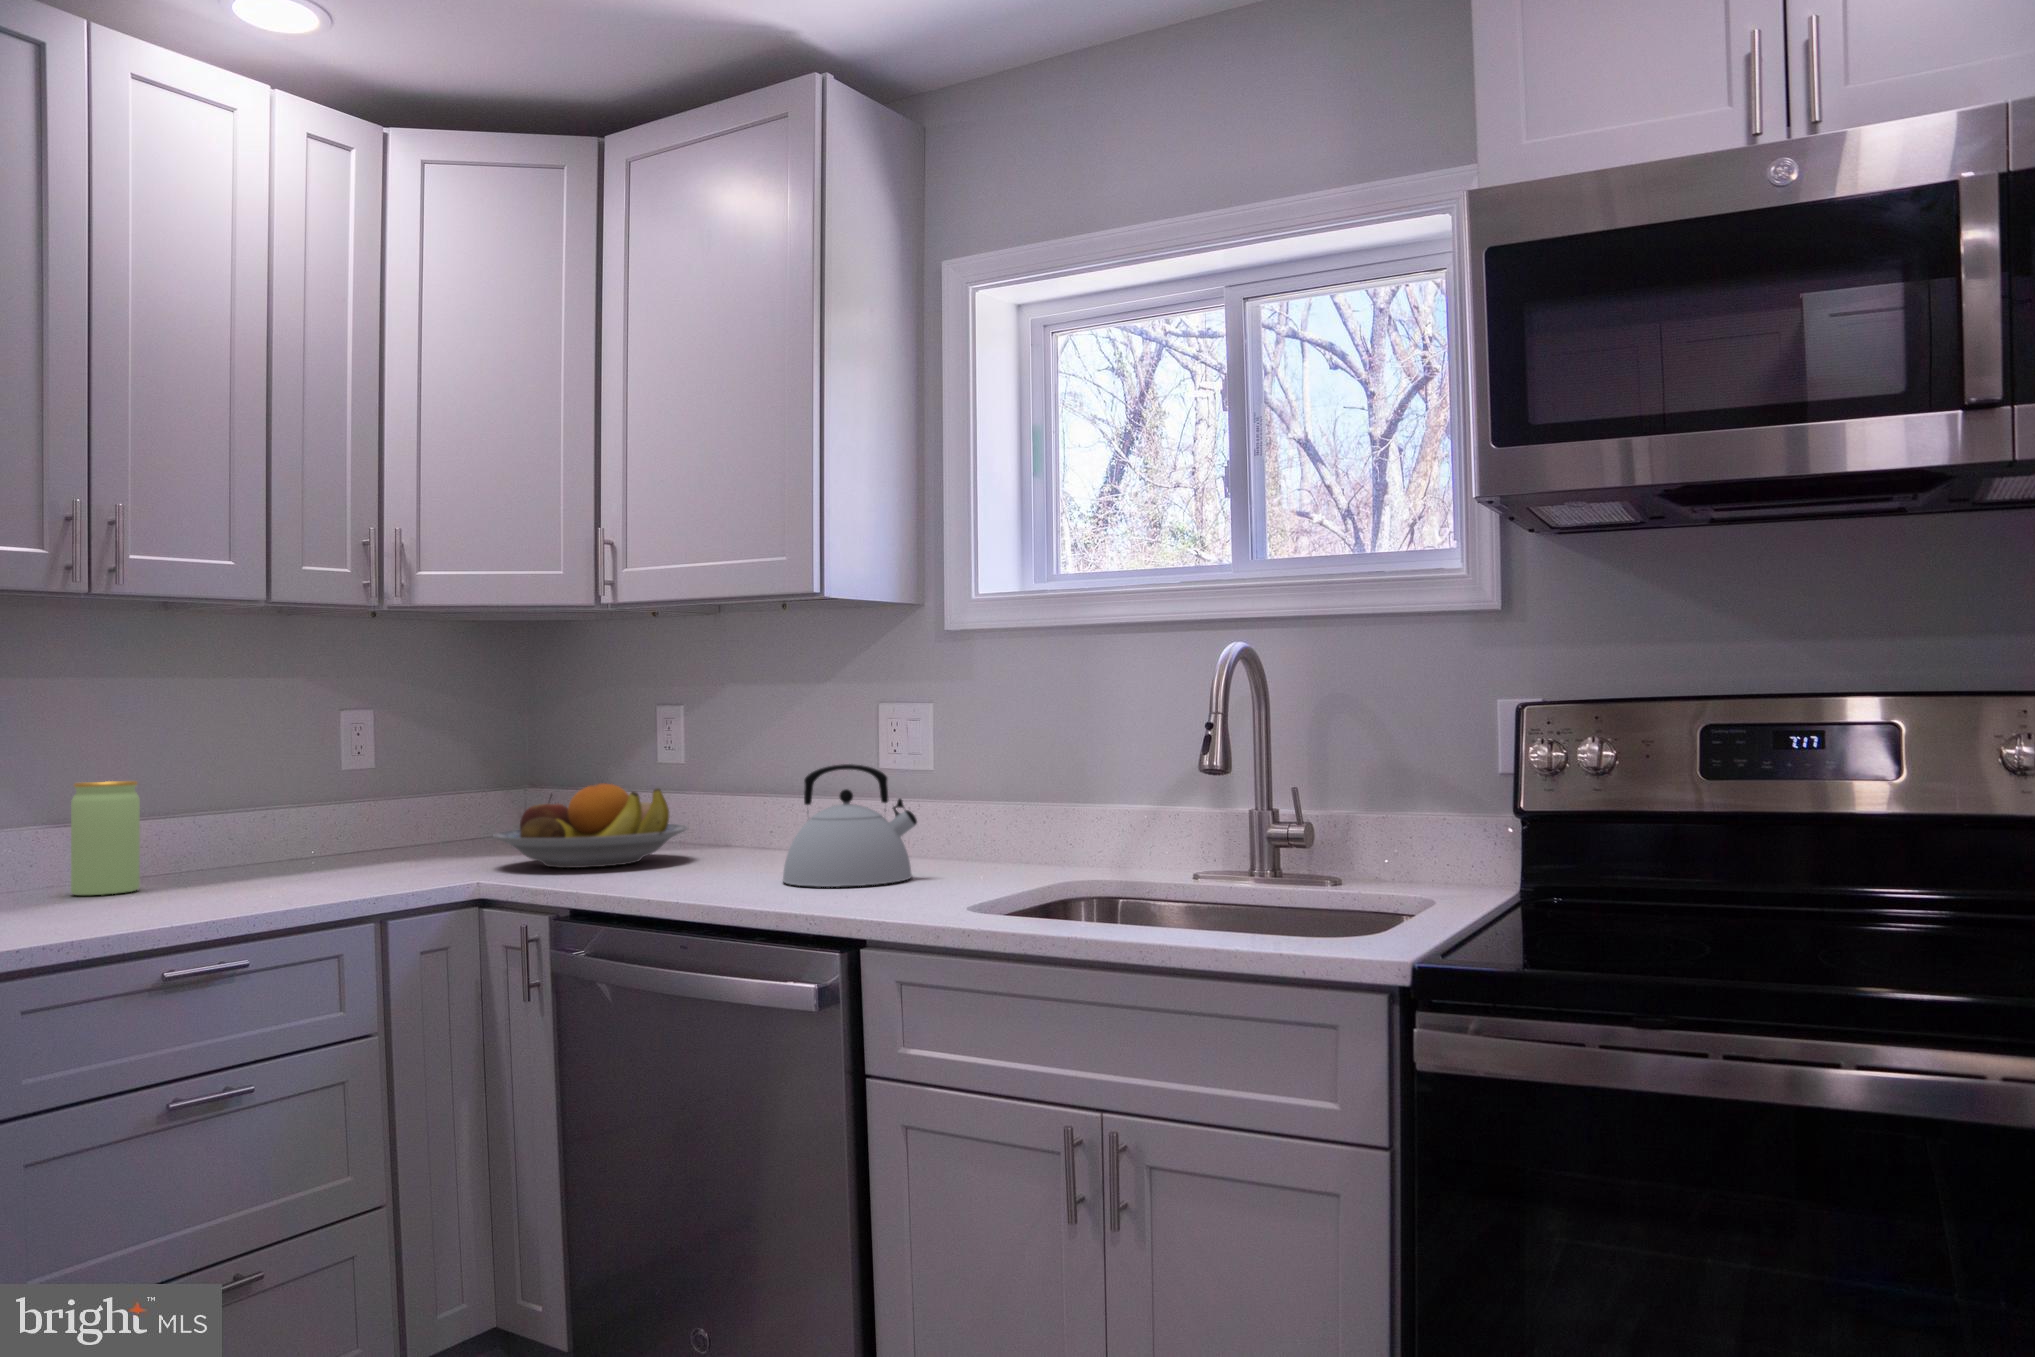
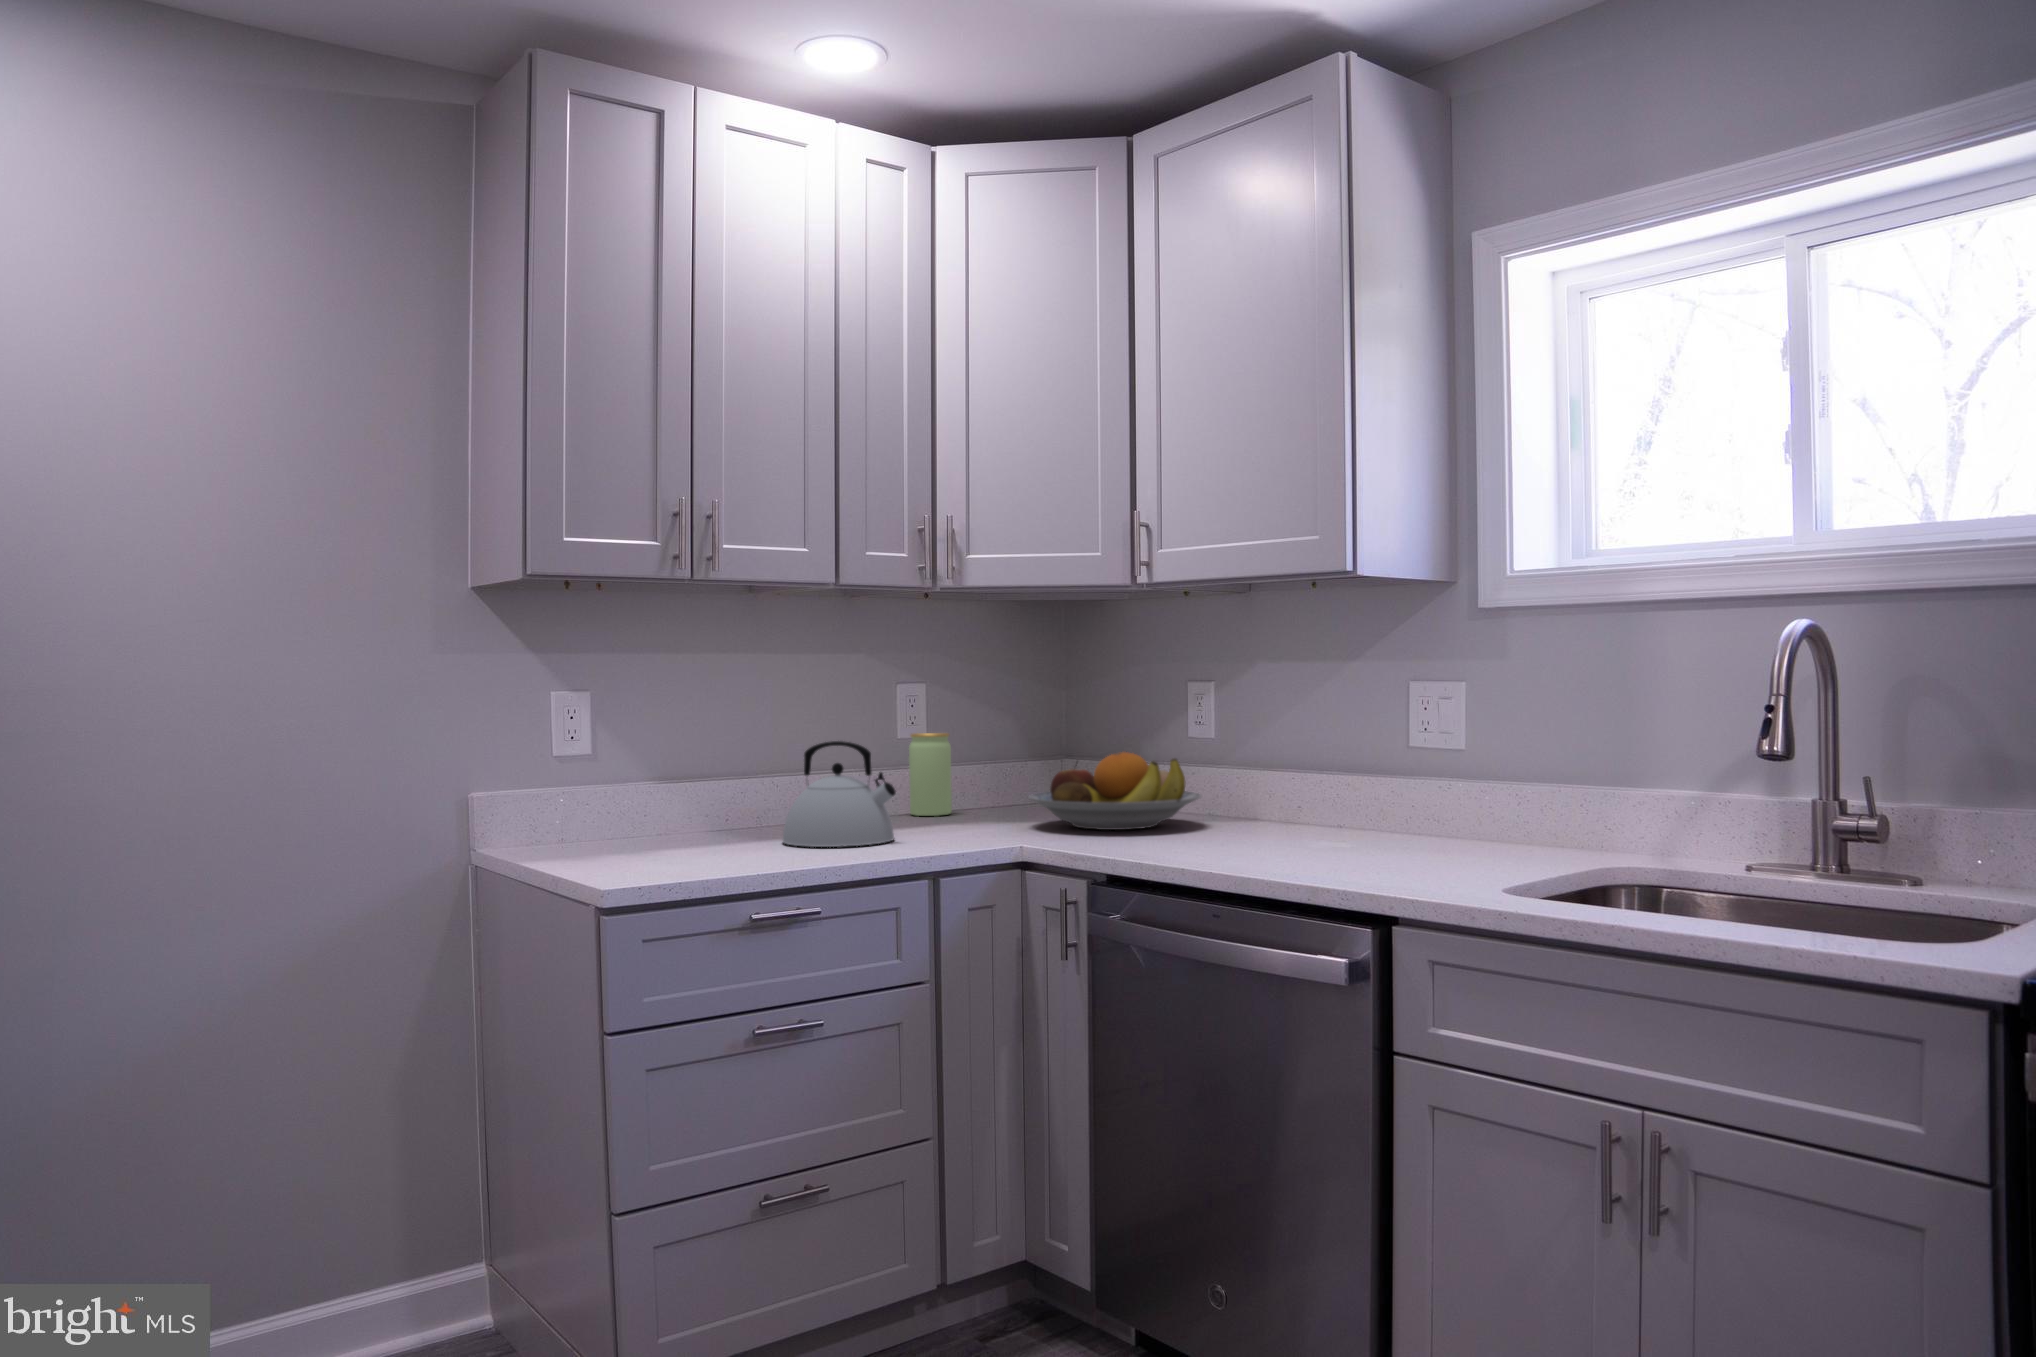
kettle: present [783,764,917,887] -> present [782,741,896,847]
jar: present [71,781,140,895] -> present [909,733,952,816]

